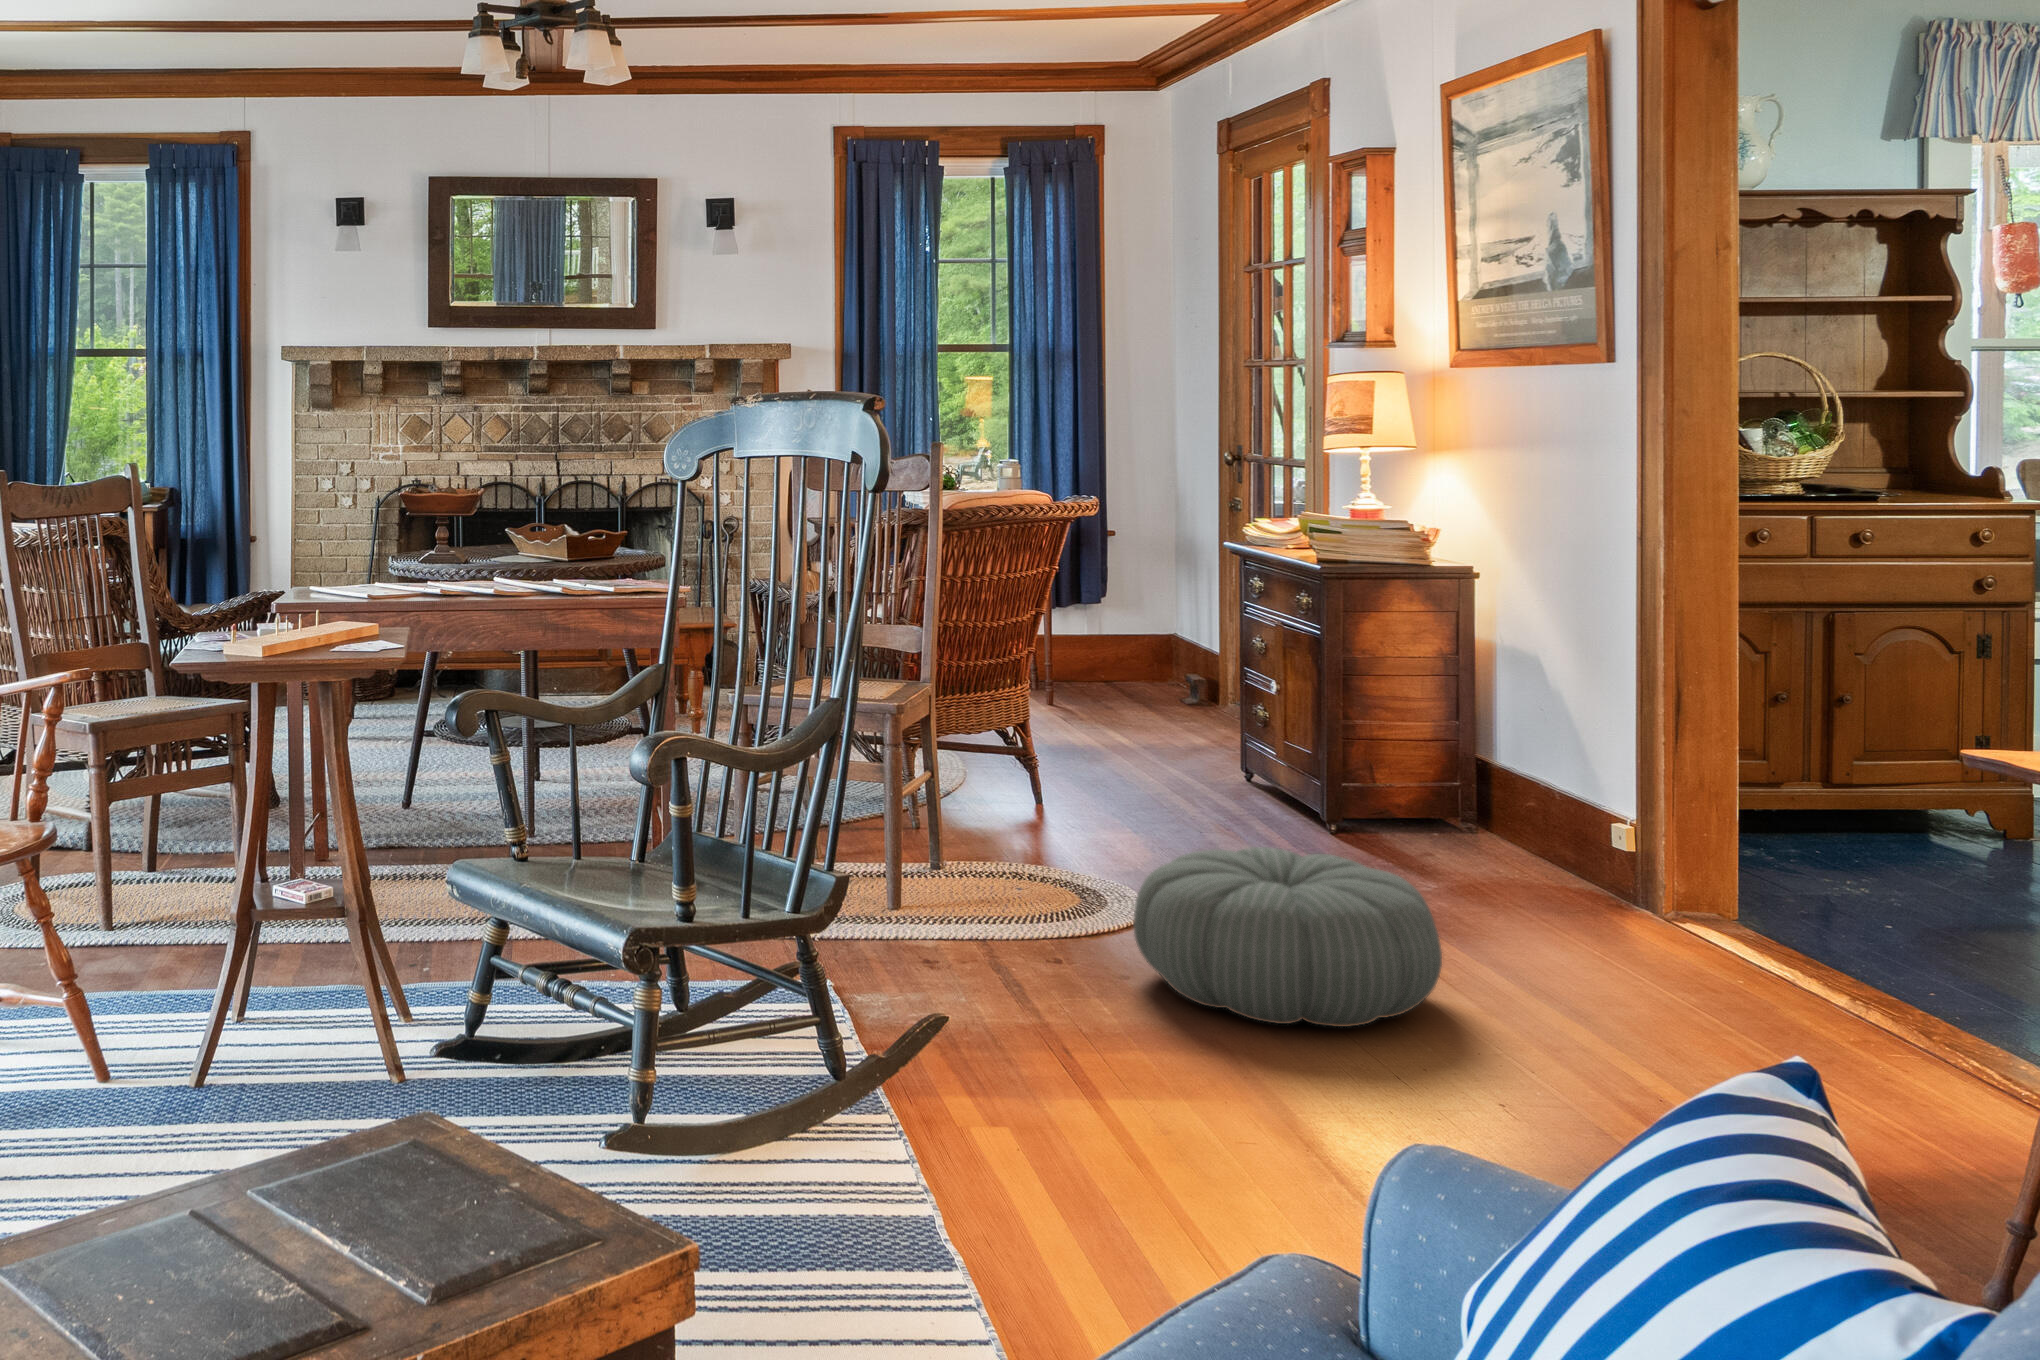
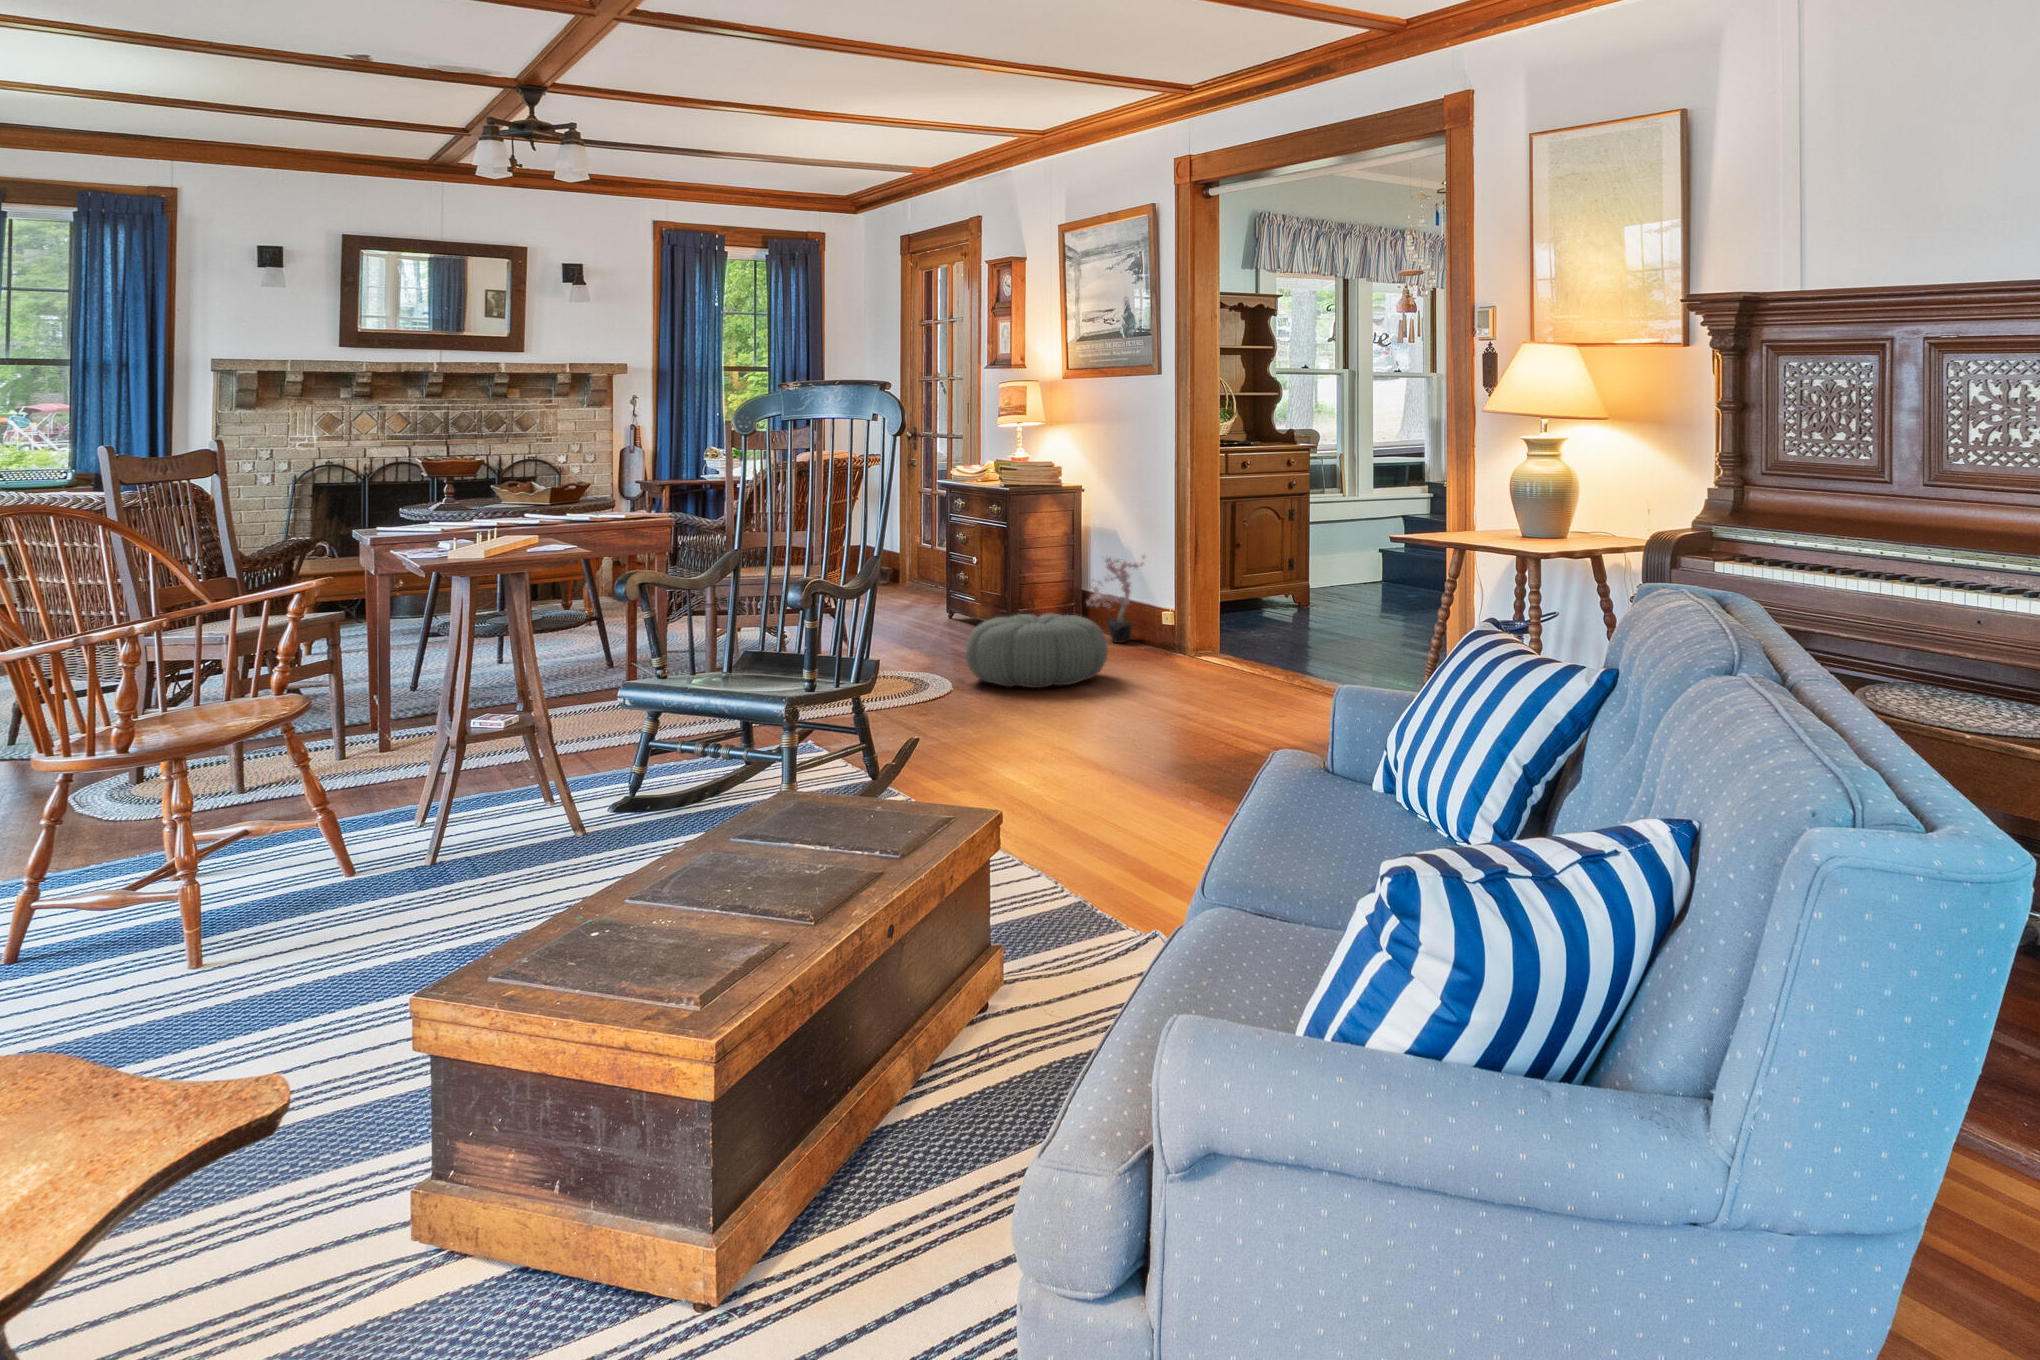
potted plant: none [1456,711,1599,901] -> present [1087,555,1145,643]

